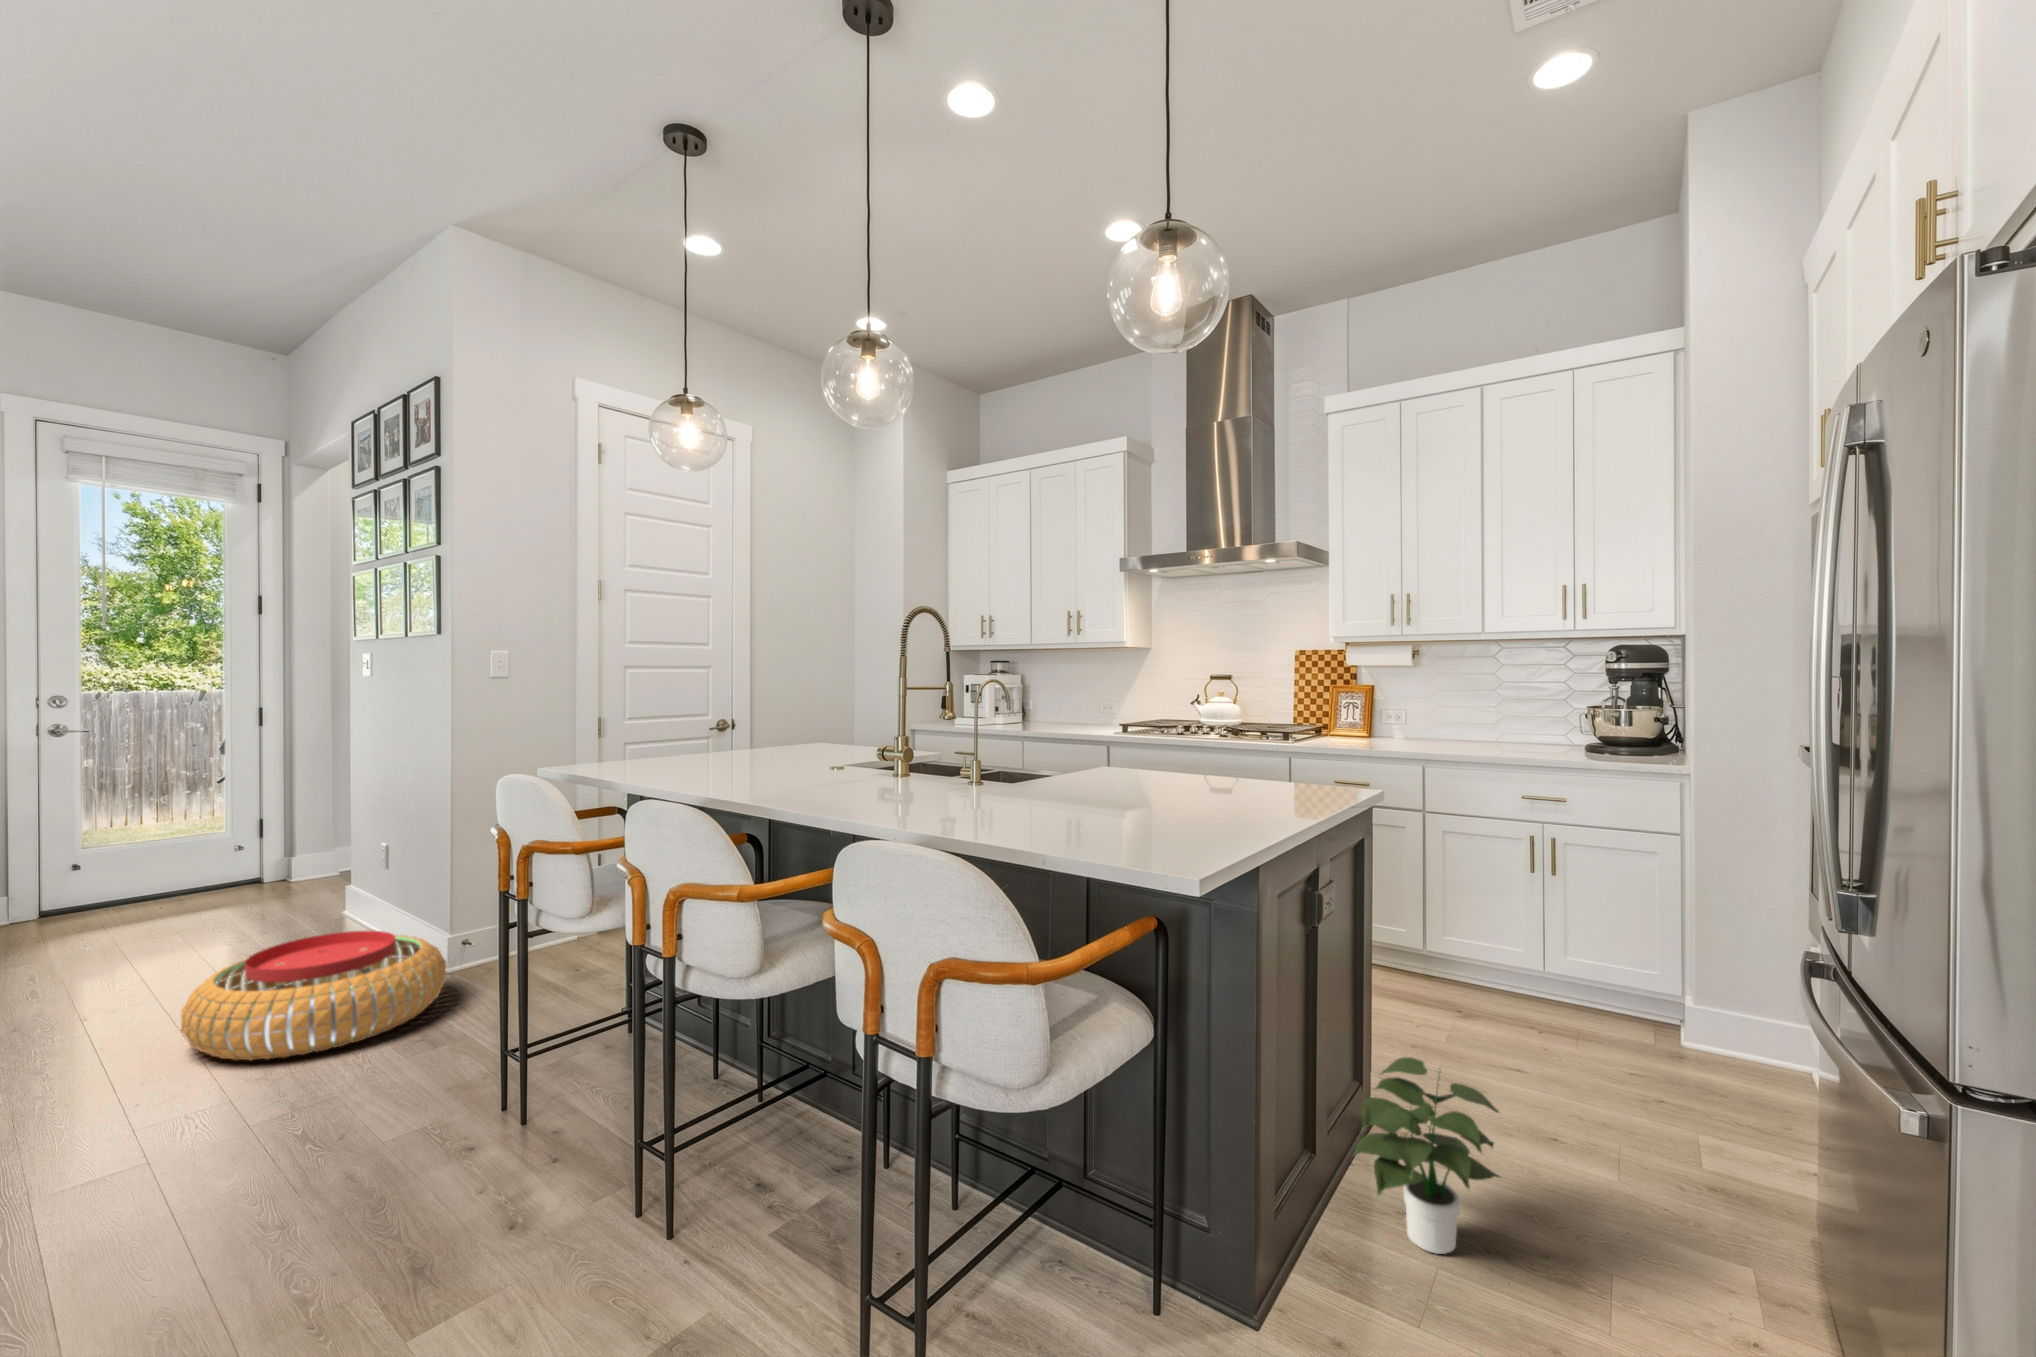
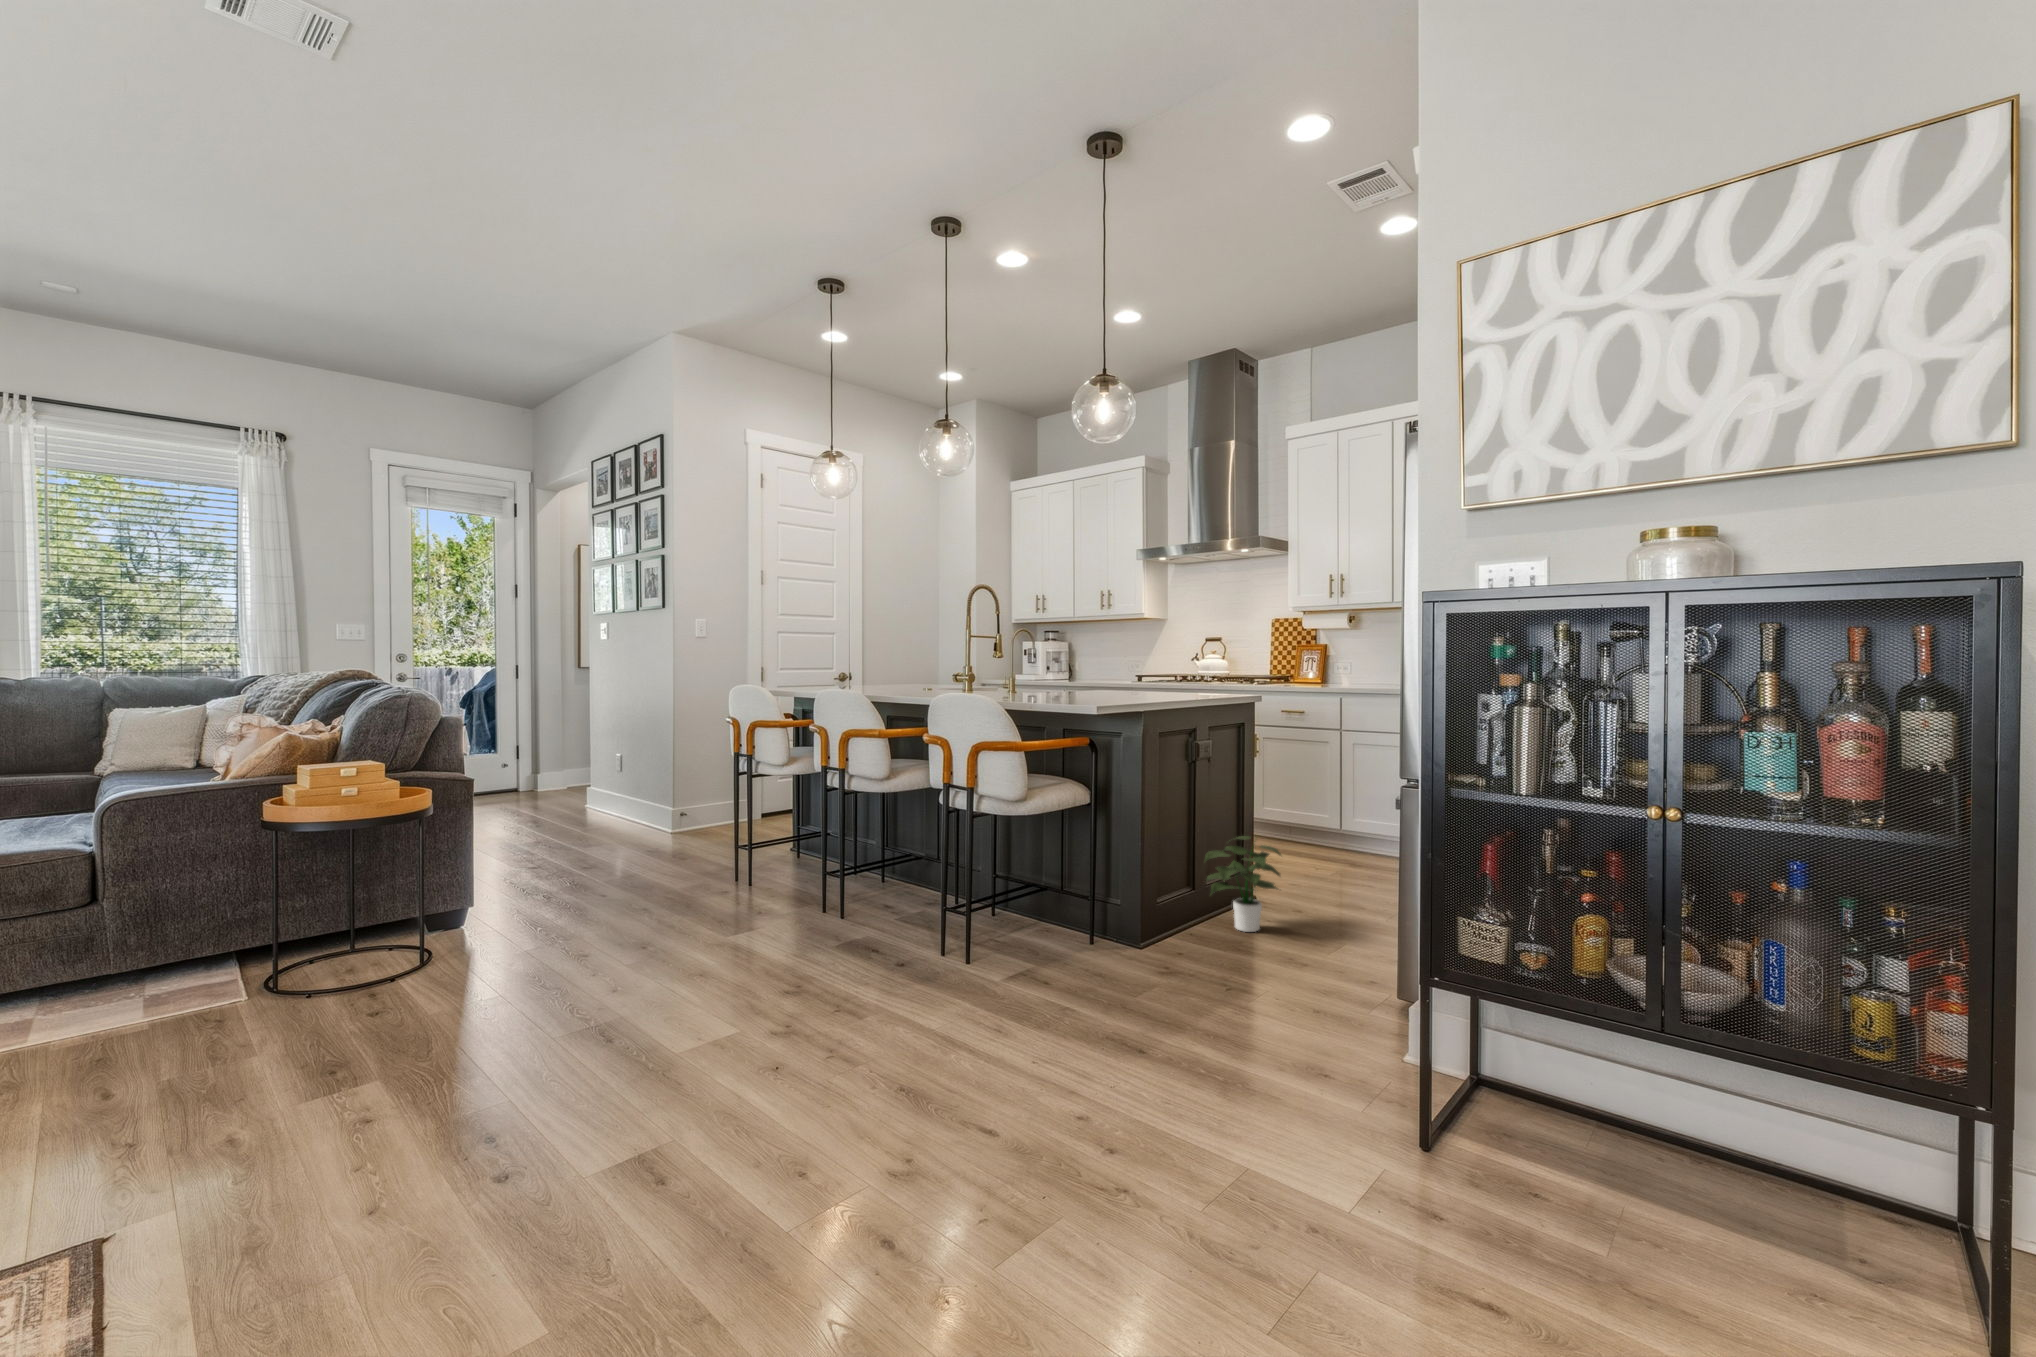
pouf: present [181,931,447,1060] -> none [539,797,679,859]

